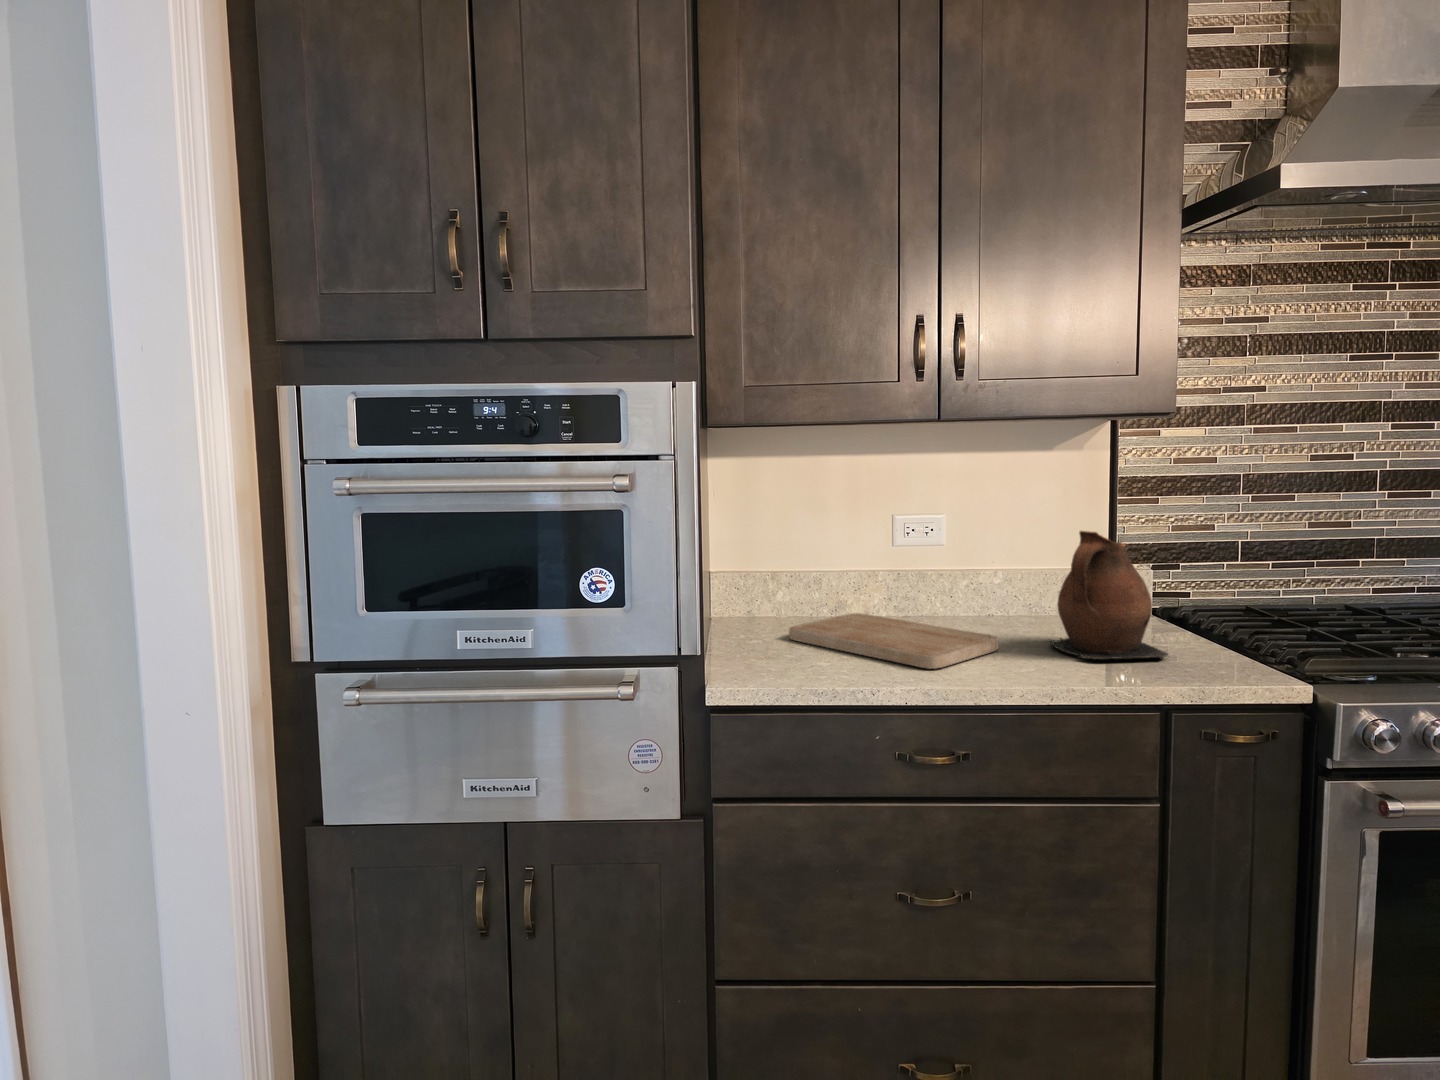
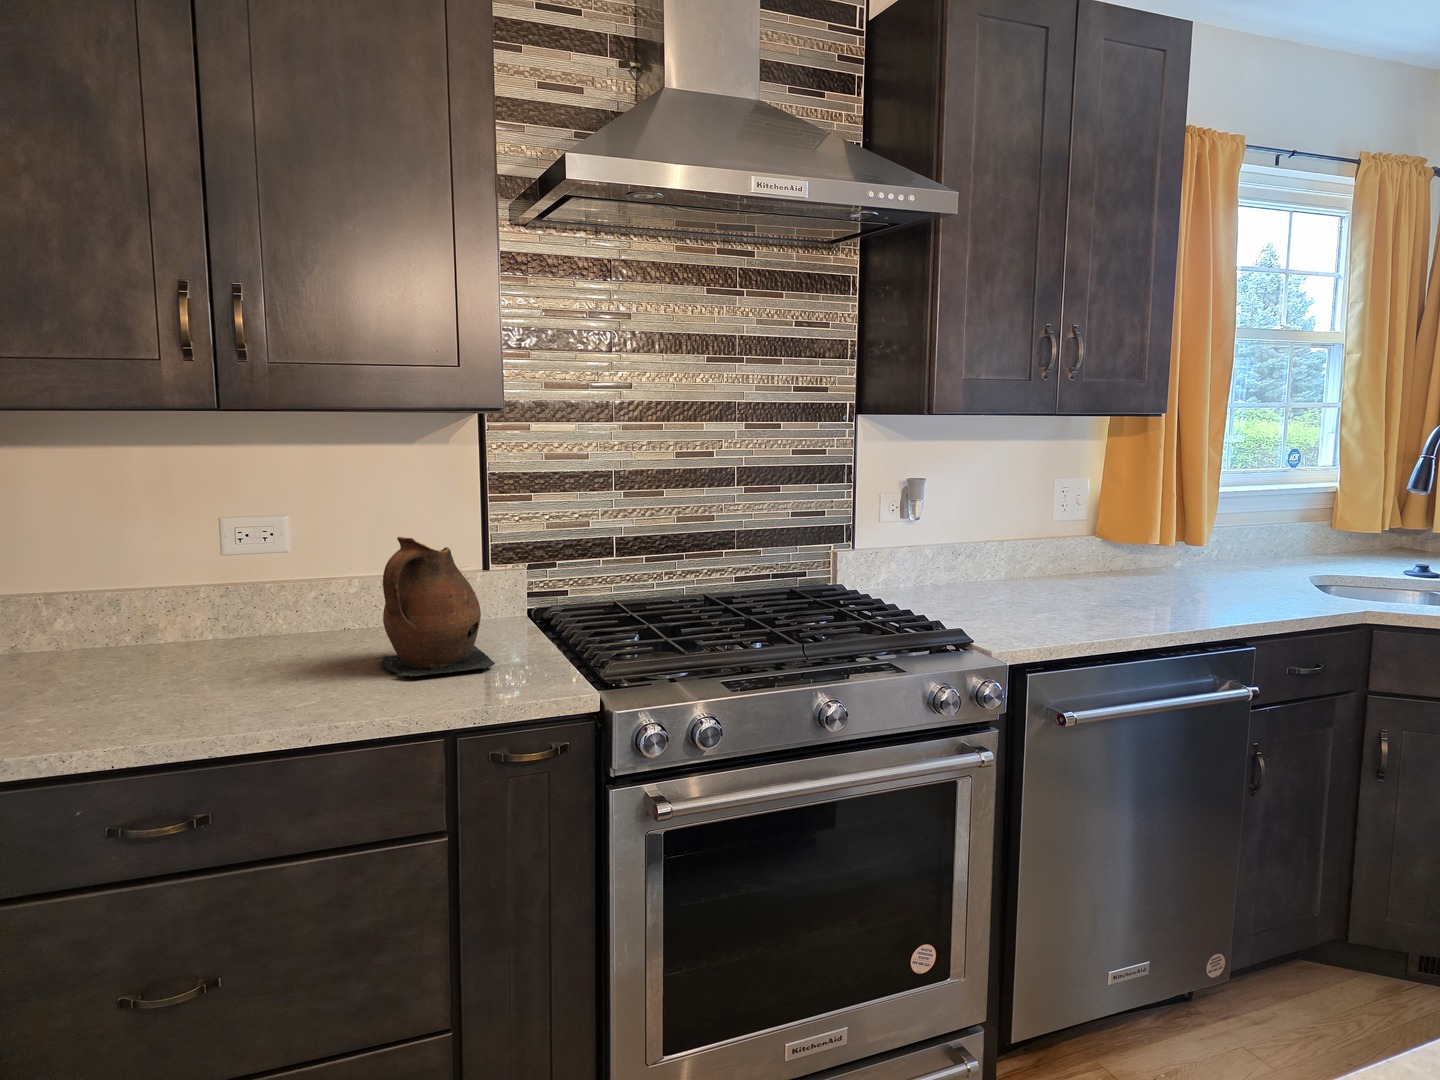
cutting board: present [789,613,999,669] -> none [59,637,318,705]

